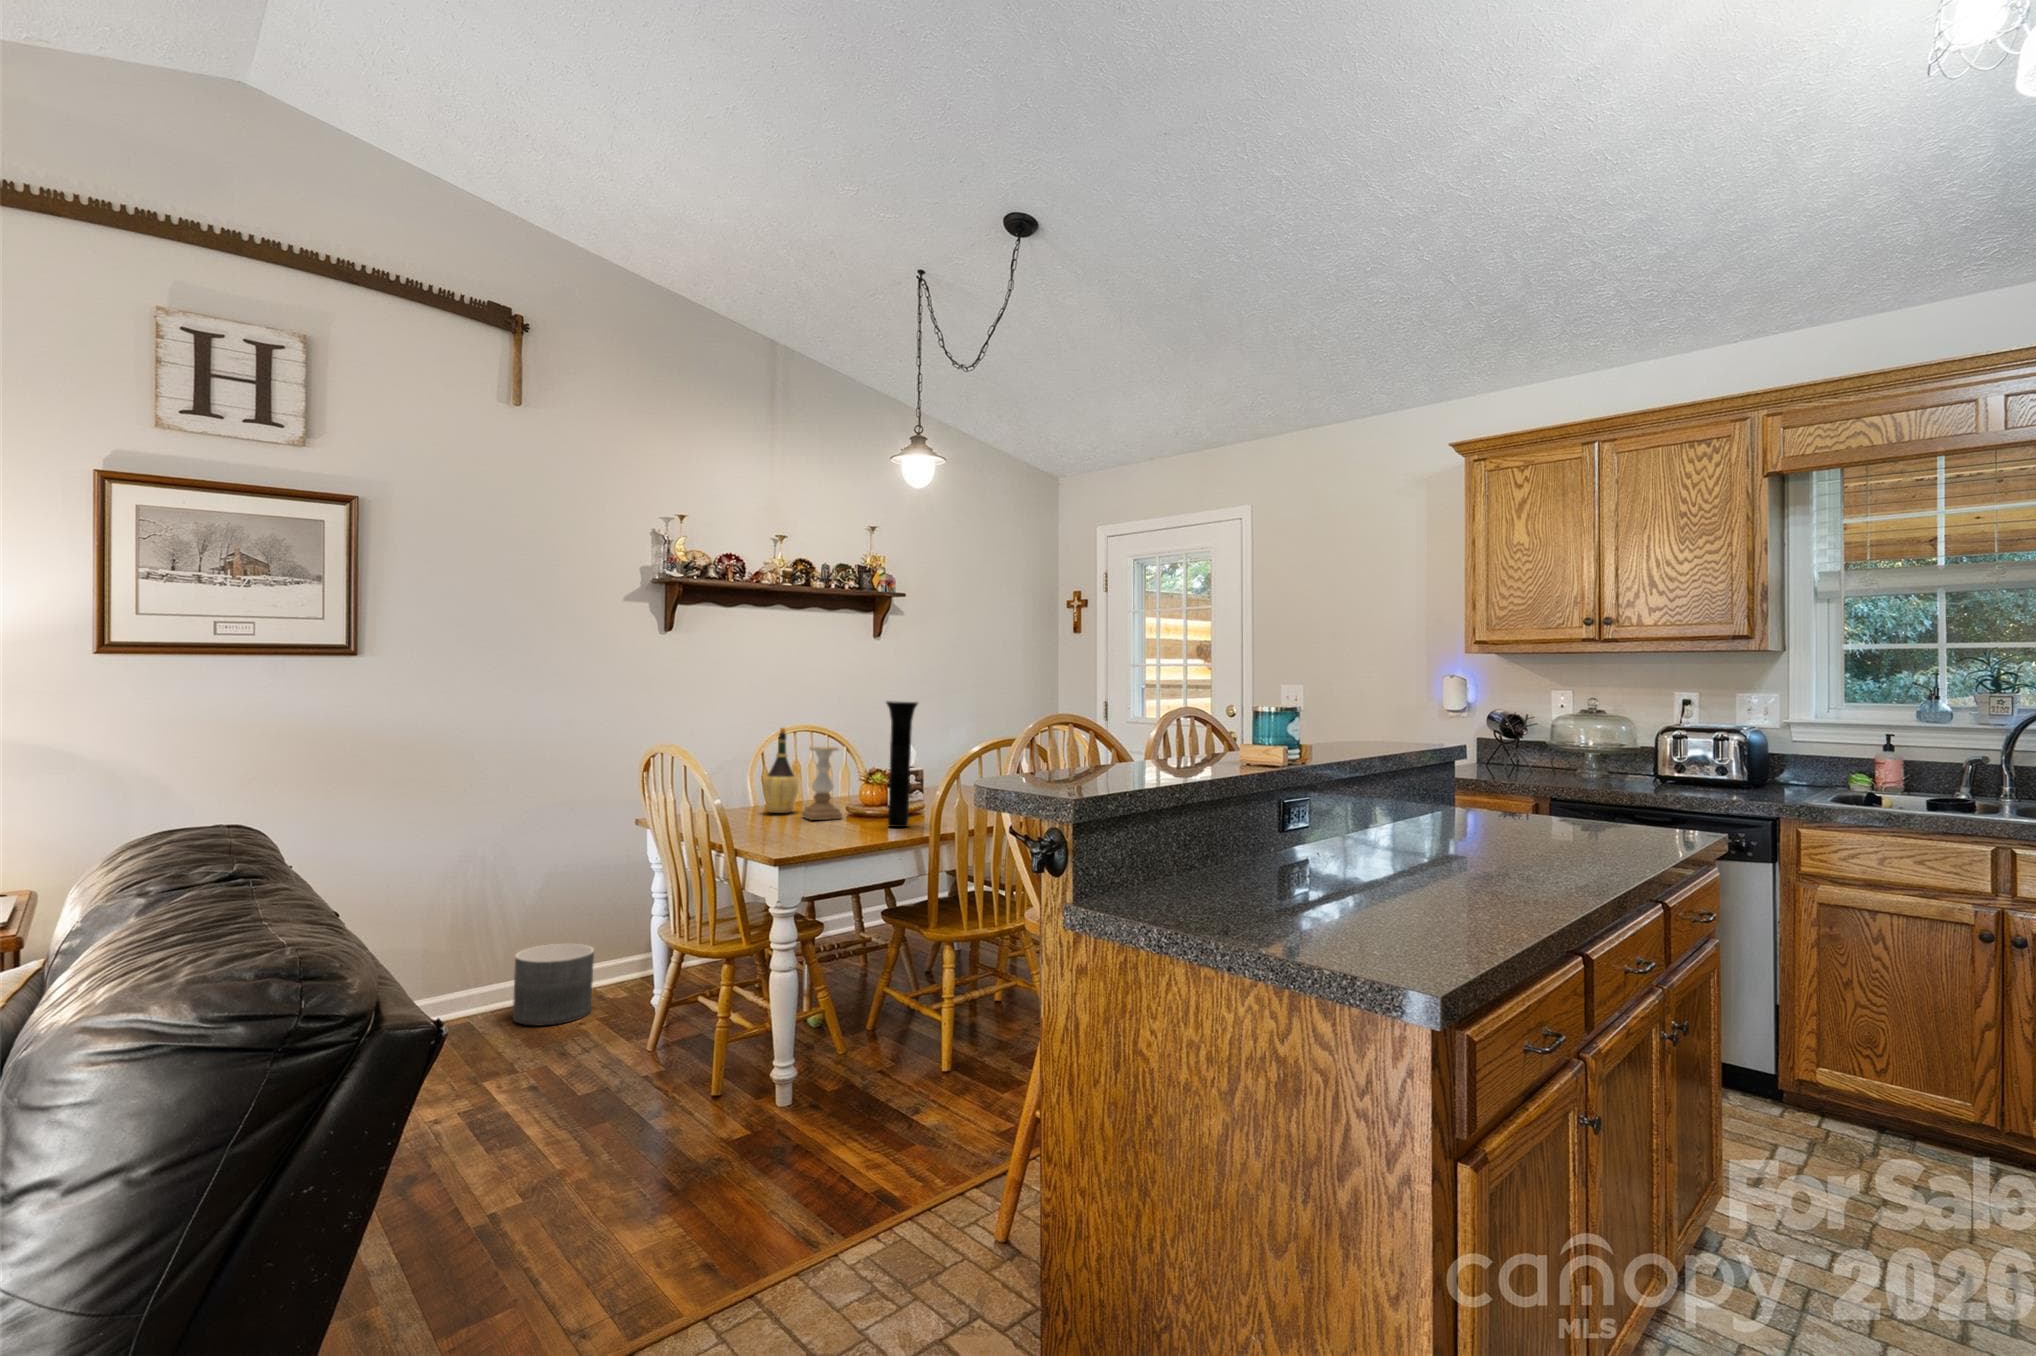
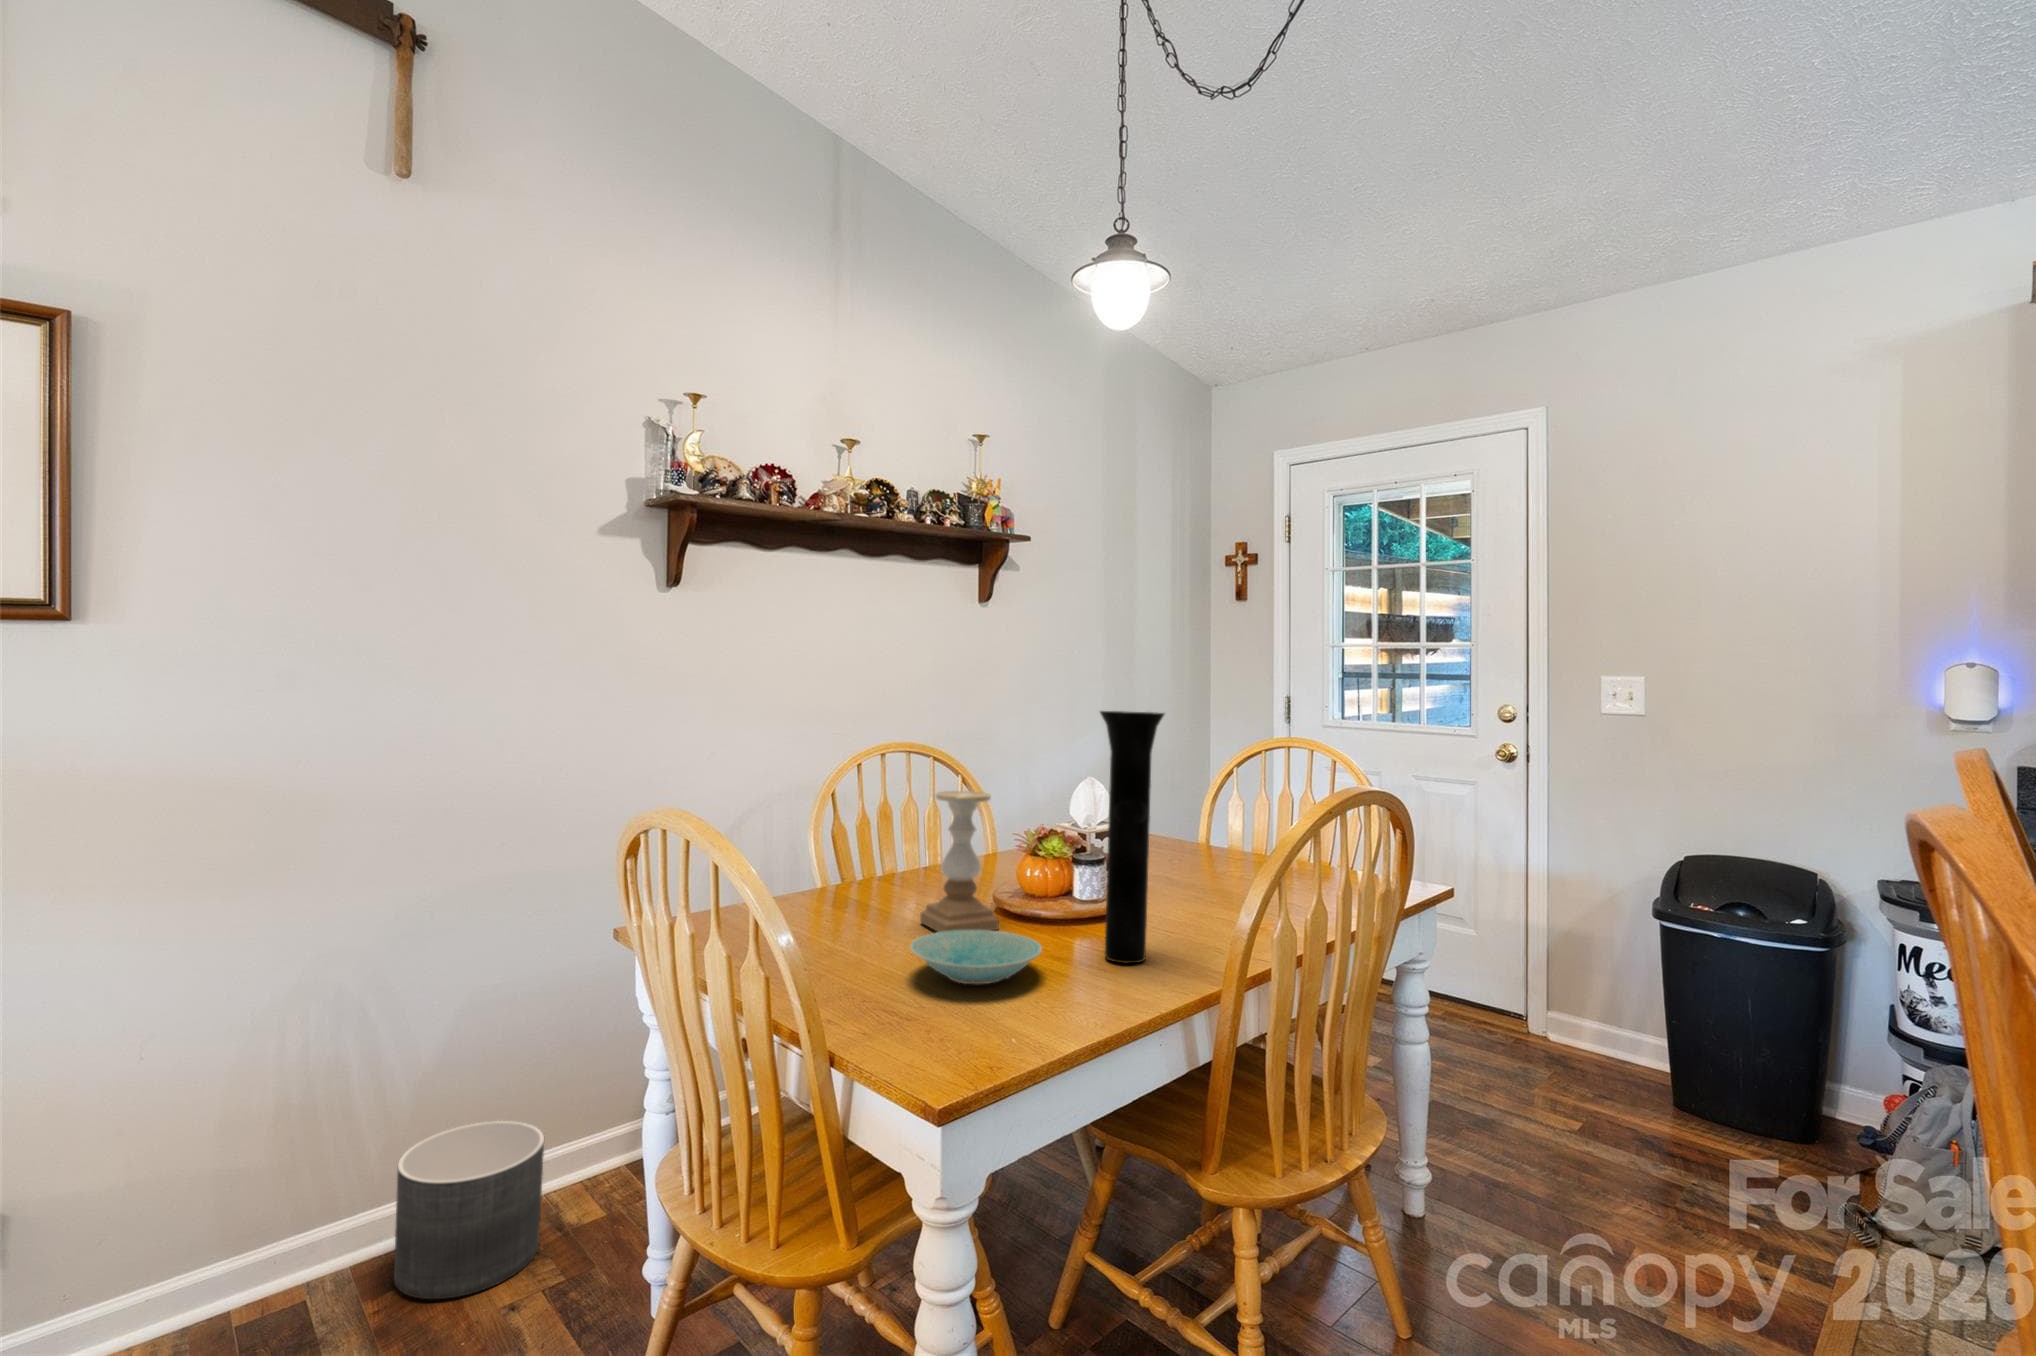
wine bottle: present [763,728,798,813] -> none [845,753,908,910]
bowl: none [786,813,852,833] -> present [910,930,1042,984]

